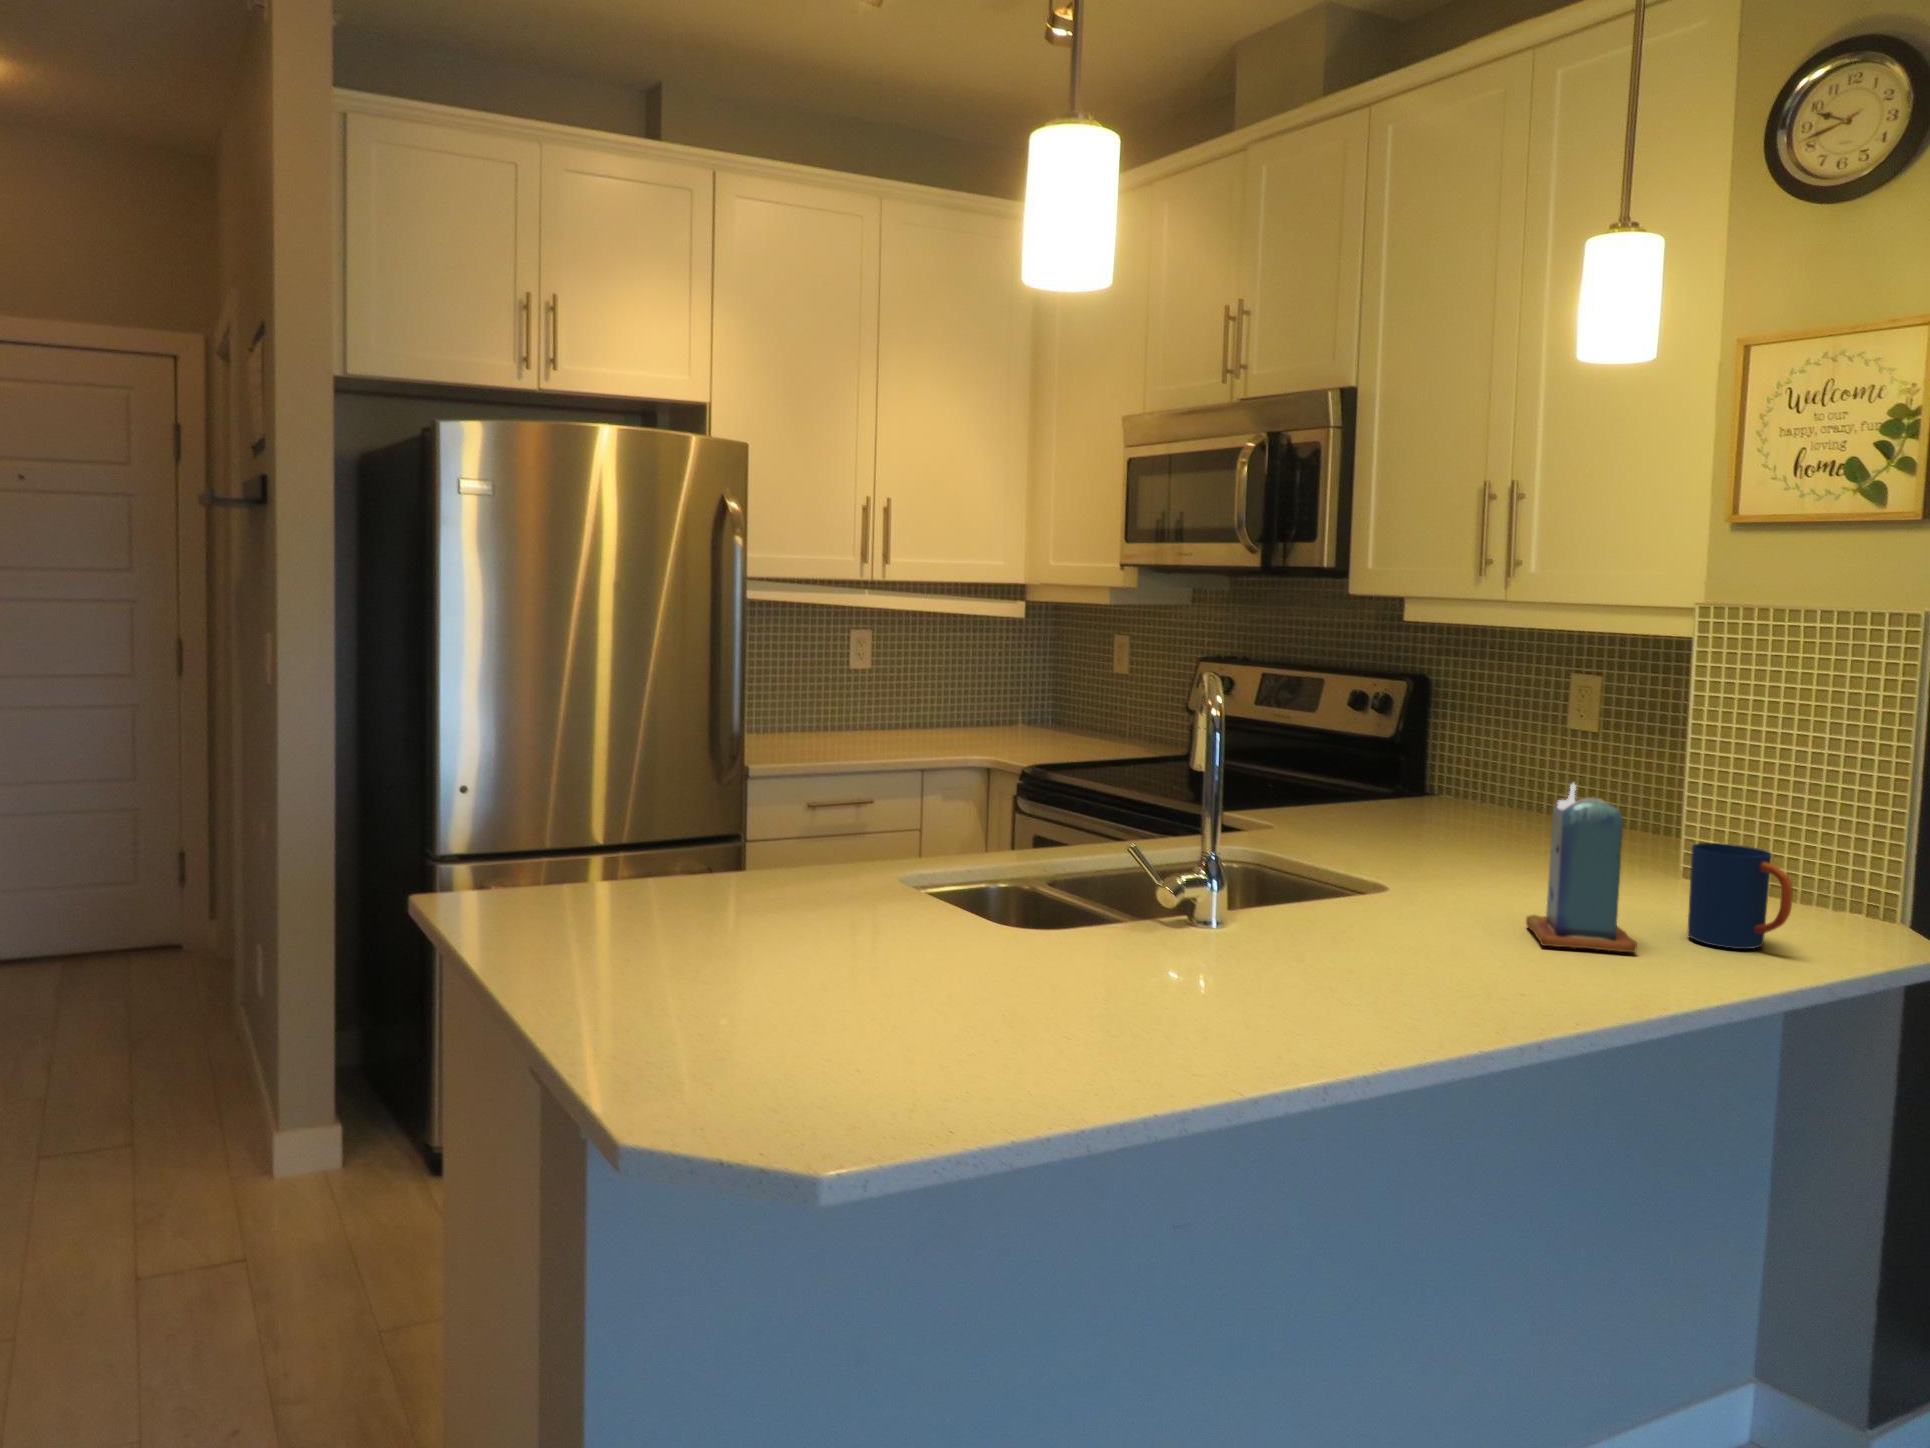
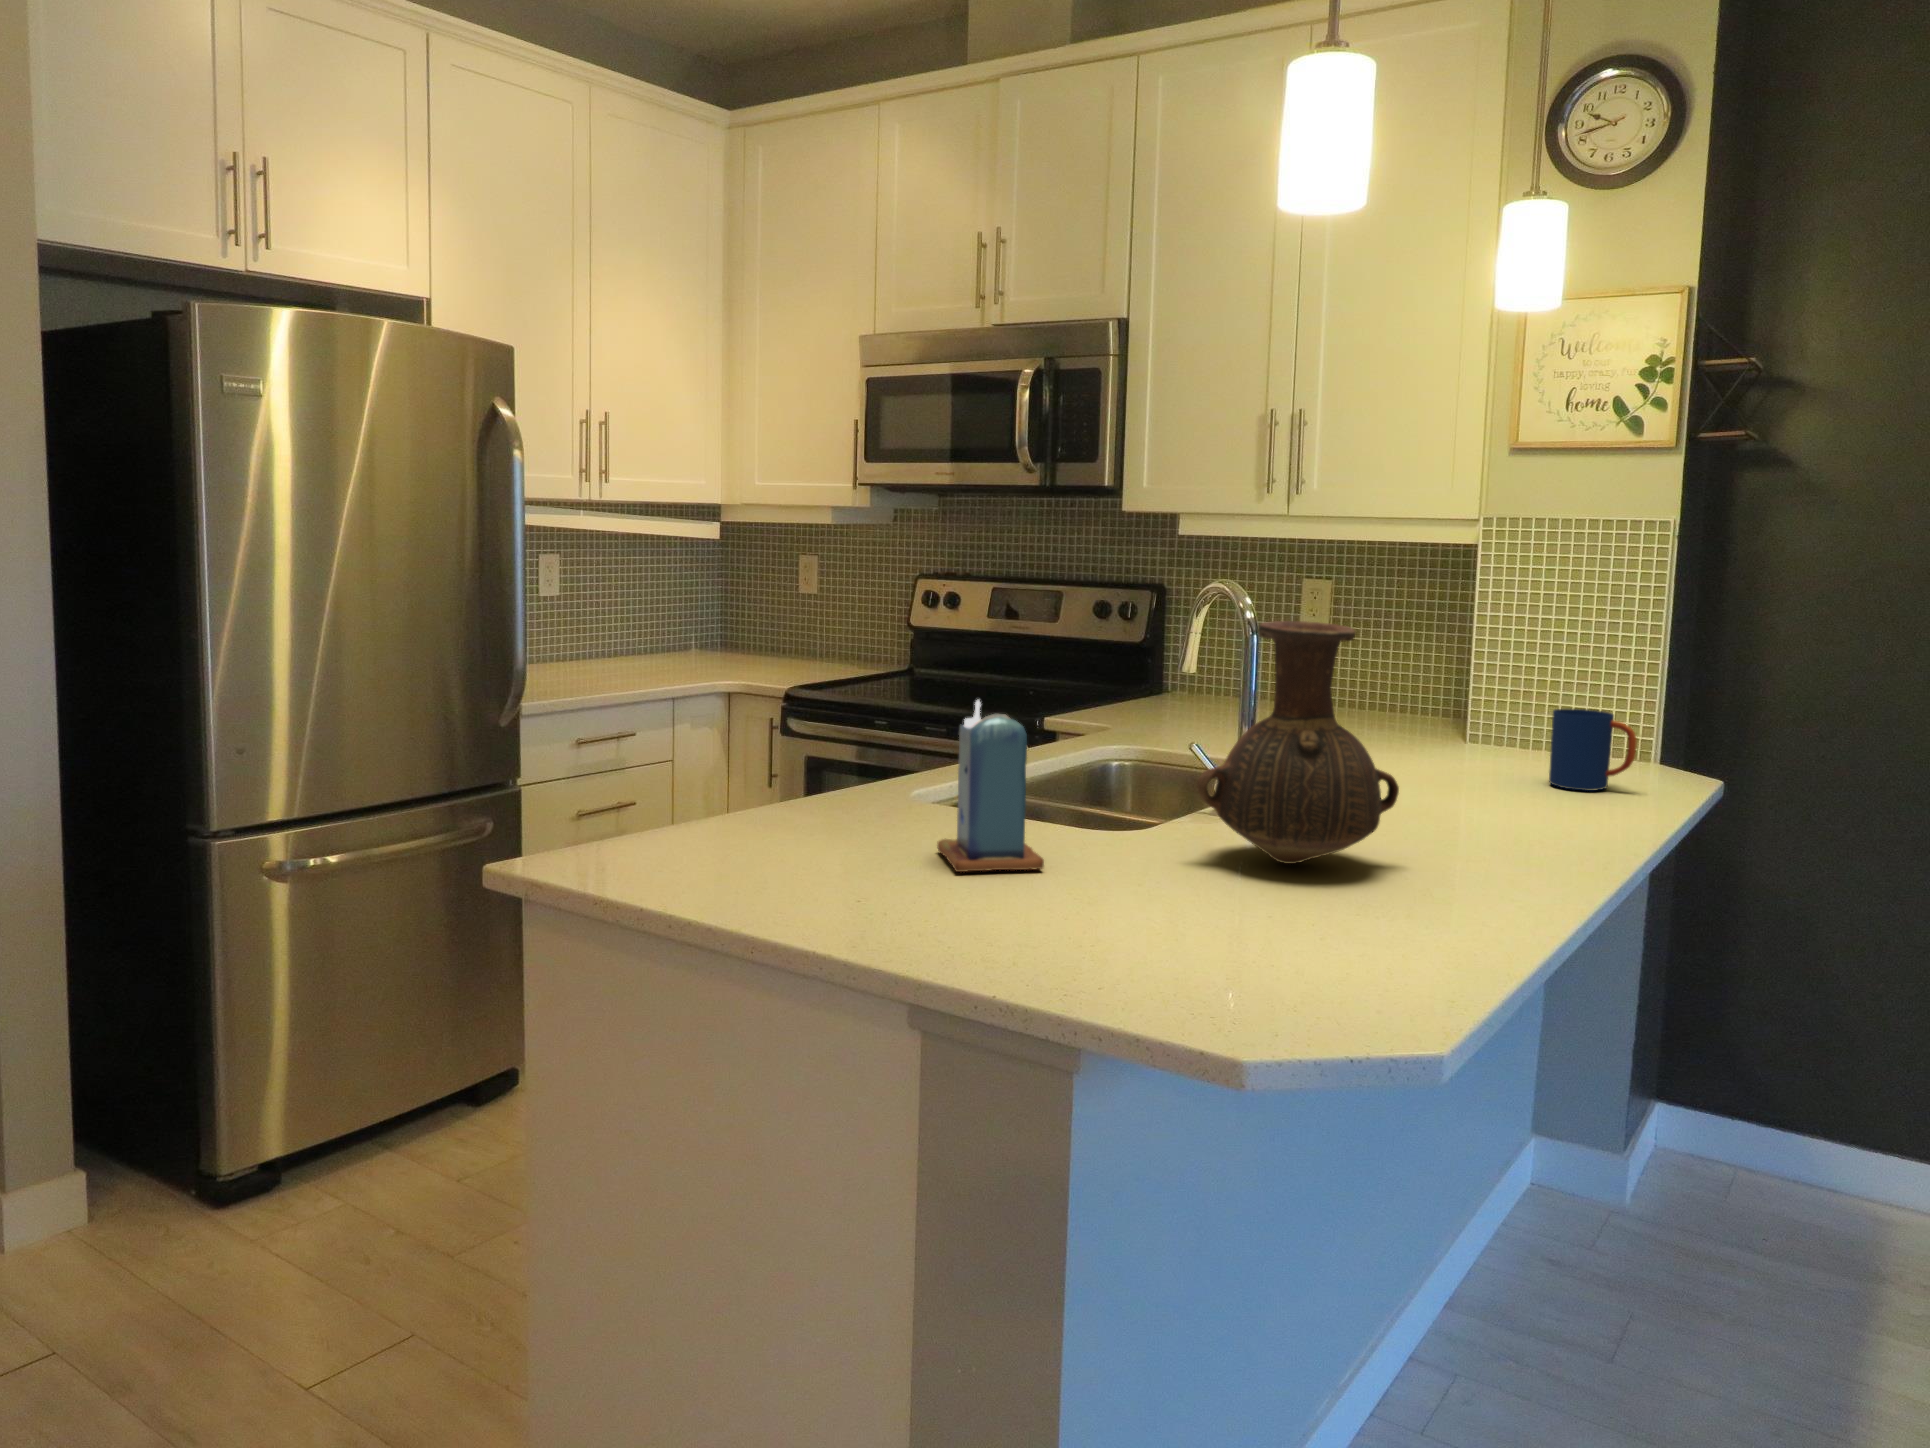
vase: none [1060,712,1282,983] -> present [1197,621,1399,864]
candle: present [1526,783,1637,953] -> present [937,700,1044,872]

